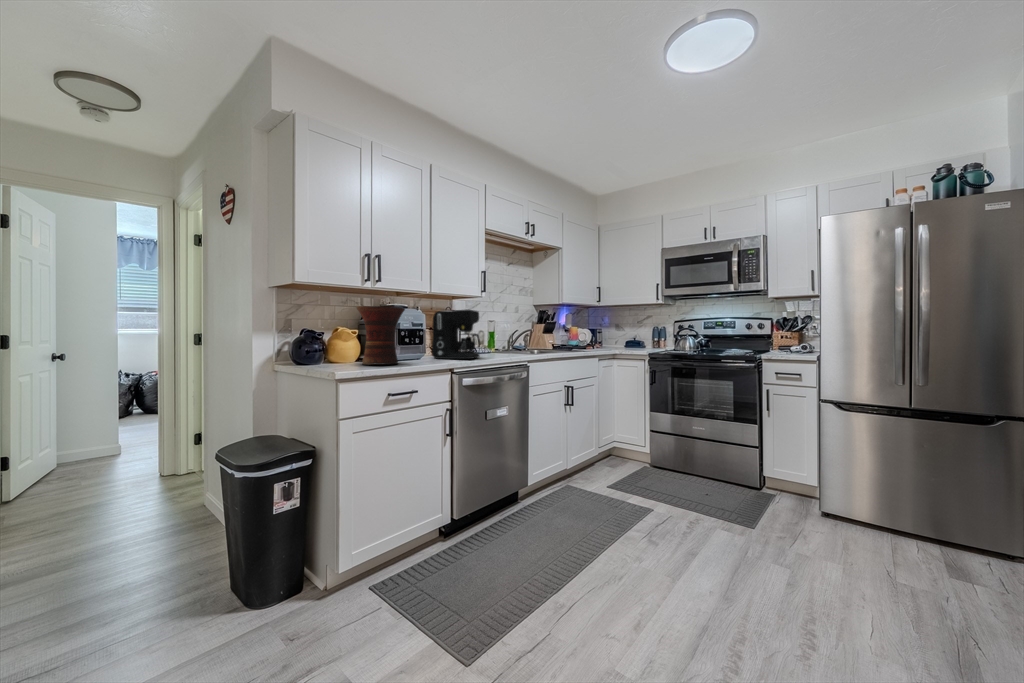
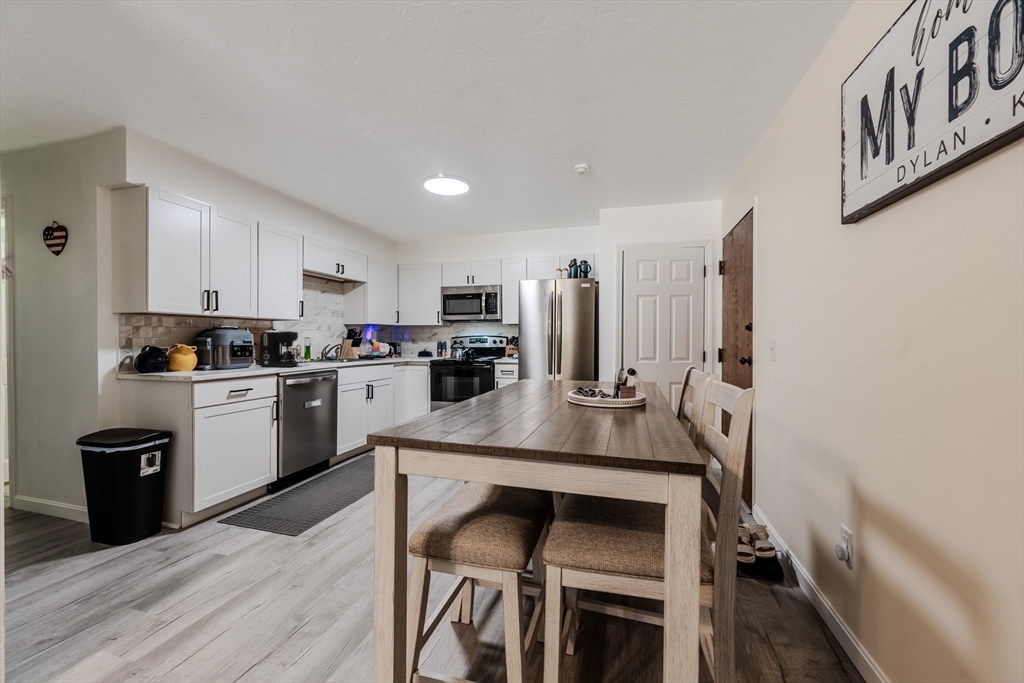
vase: present [357,306,405,365] -> none [200,330,240,371]

